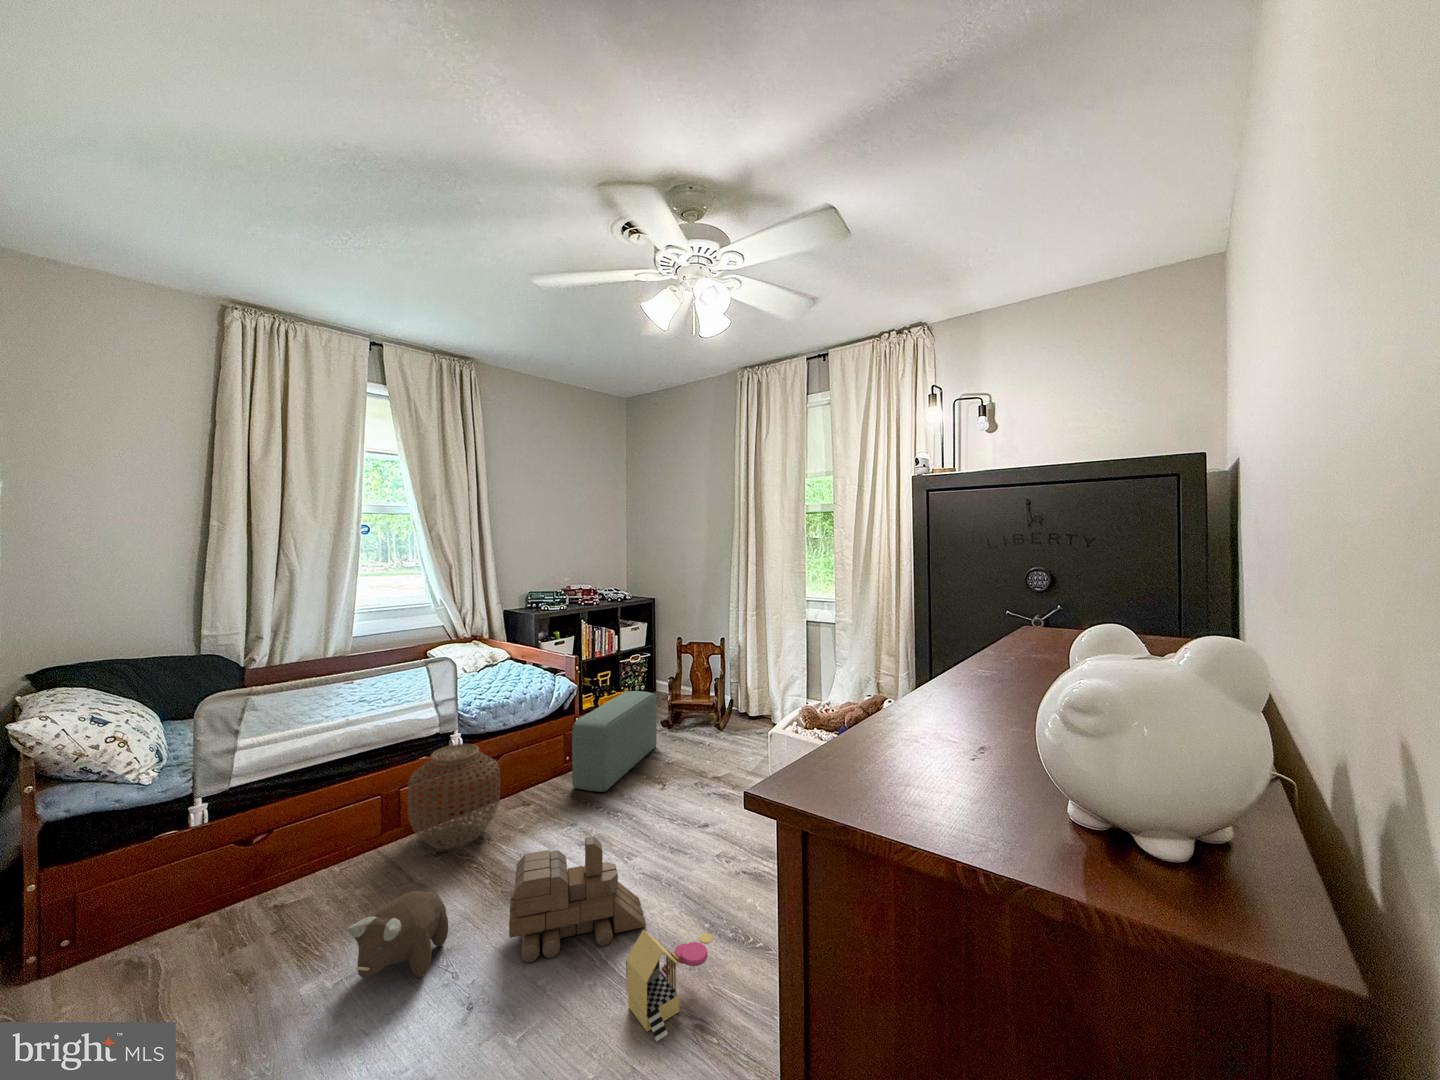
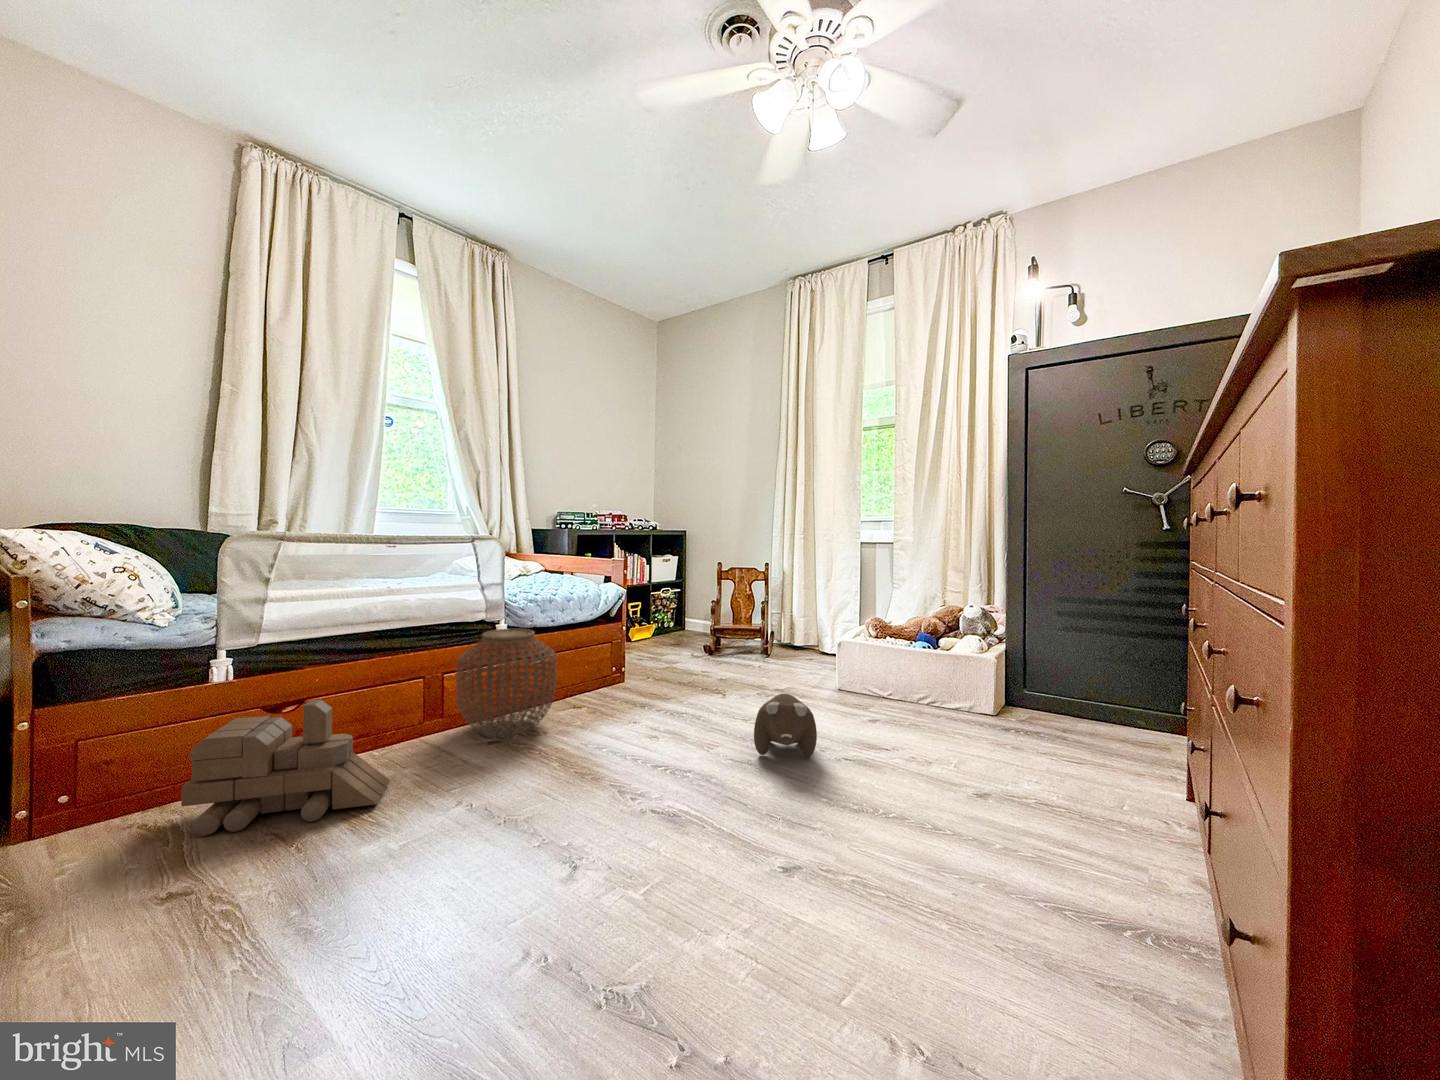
pouf: present [572,691,657,792] -> none [625,606,705,697]
toy train: present [509,836,646,962] -> present [181,700,390,836]
plush toy: present [348,891,448,978] -> present [754,694,817,758]
toy house: present [626,930,713,1041] -> none [761,782,851,900]

